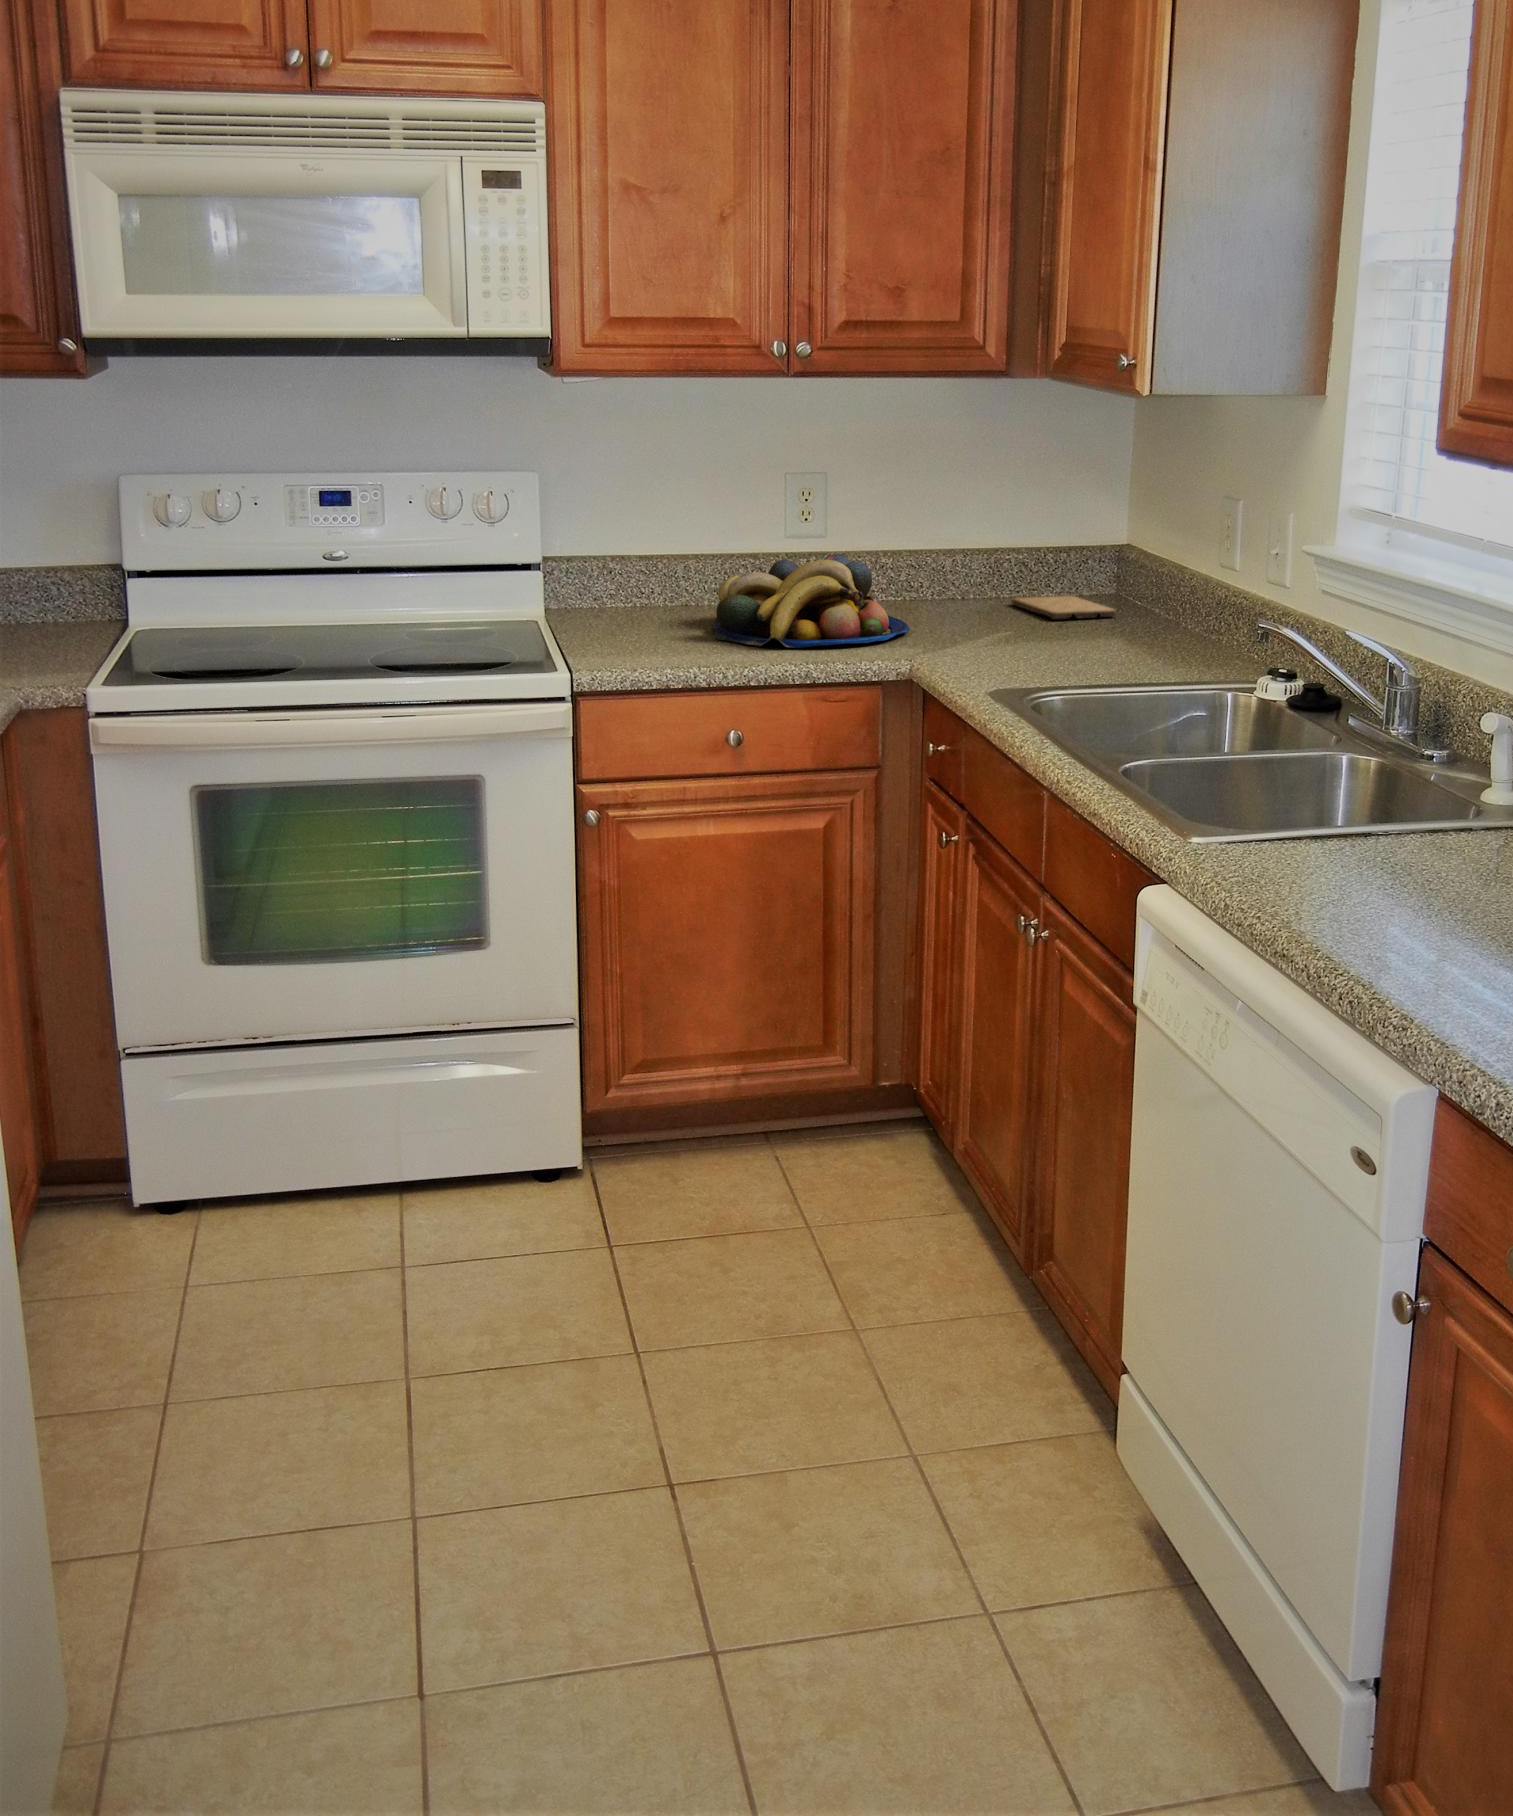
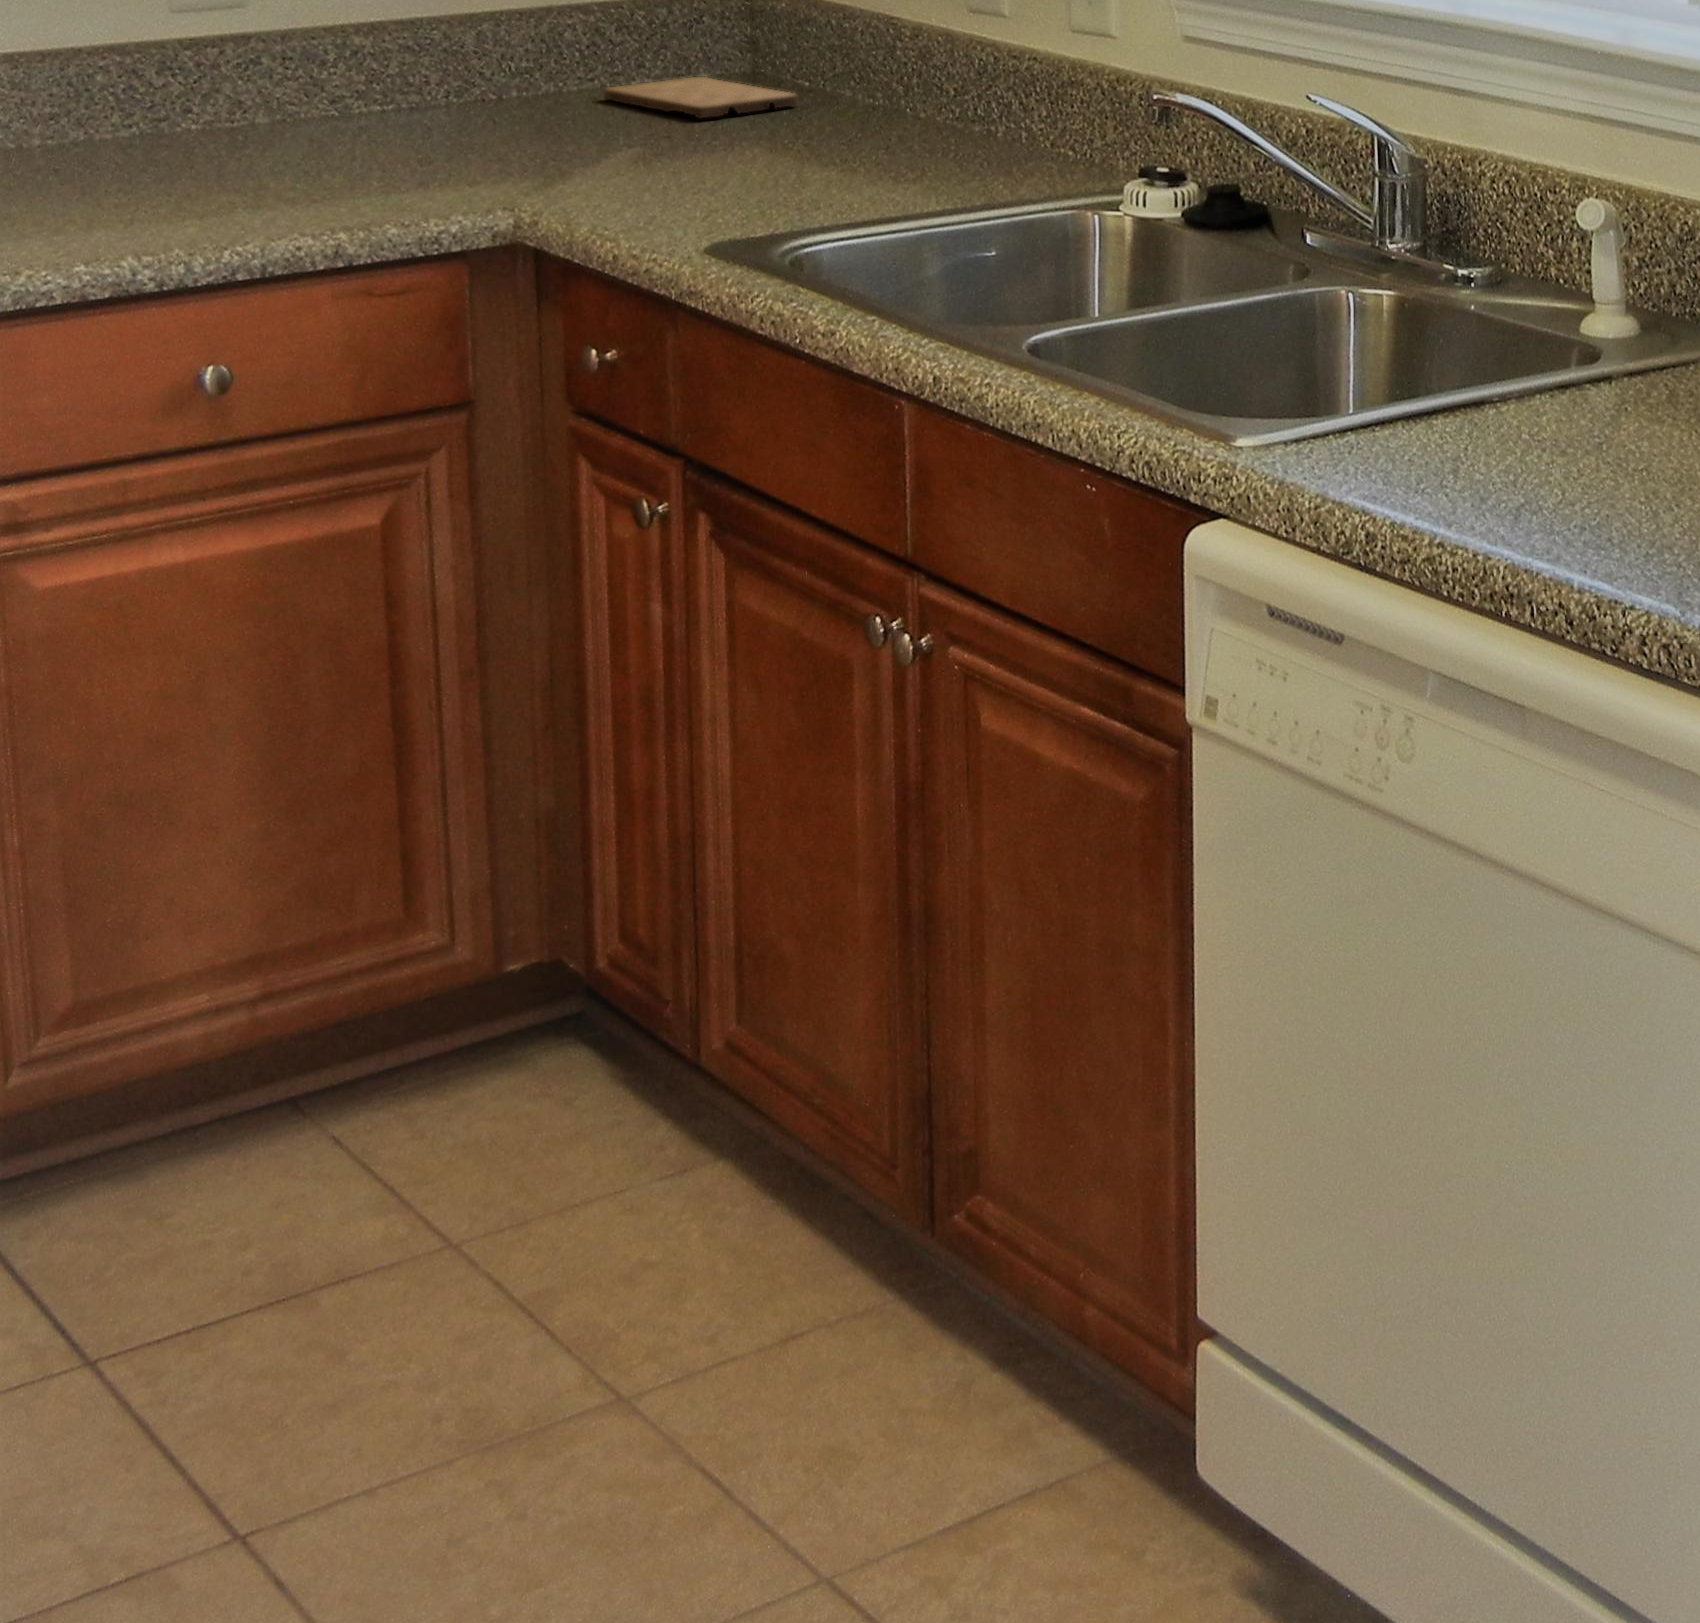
fruit bowl: present [712,554,910,648] -> none [92,34,472,209]

